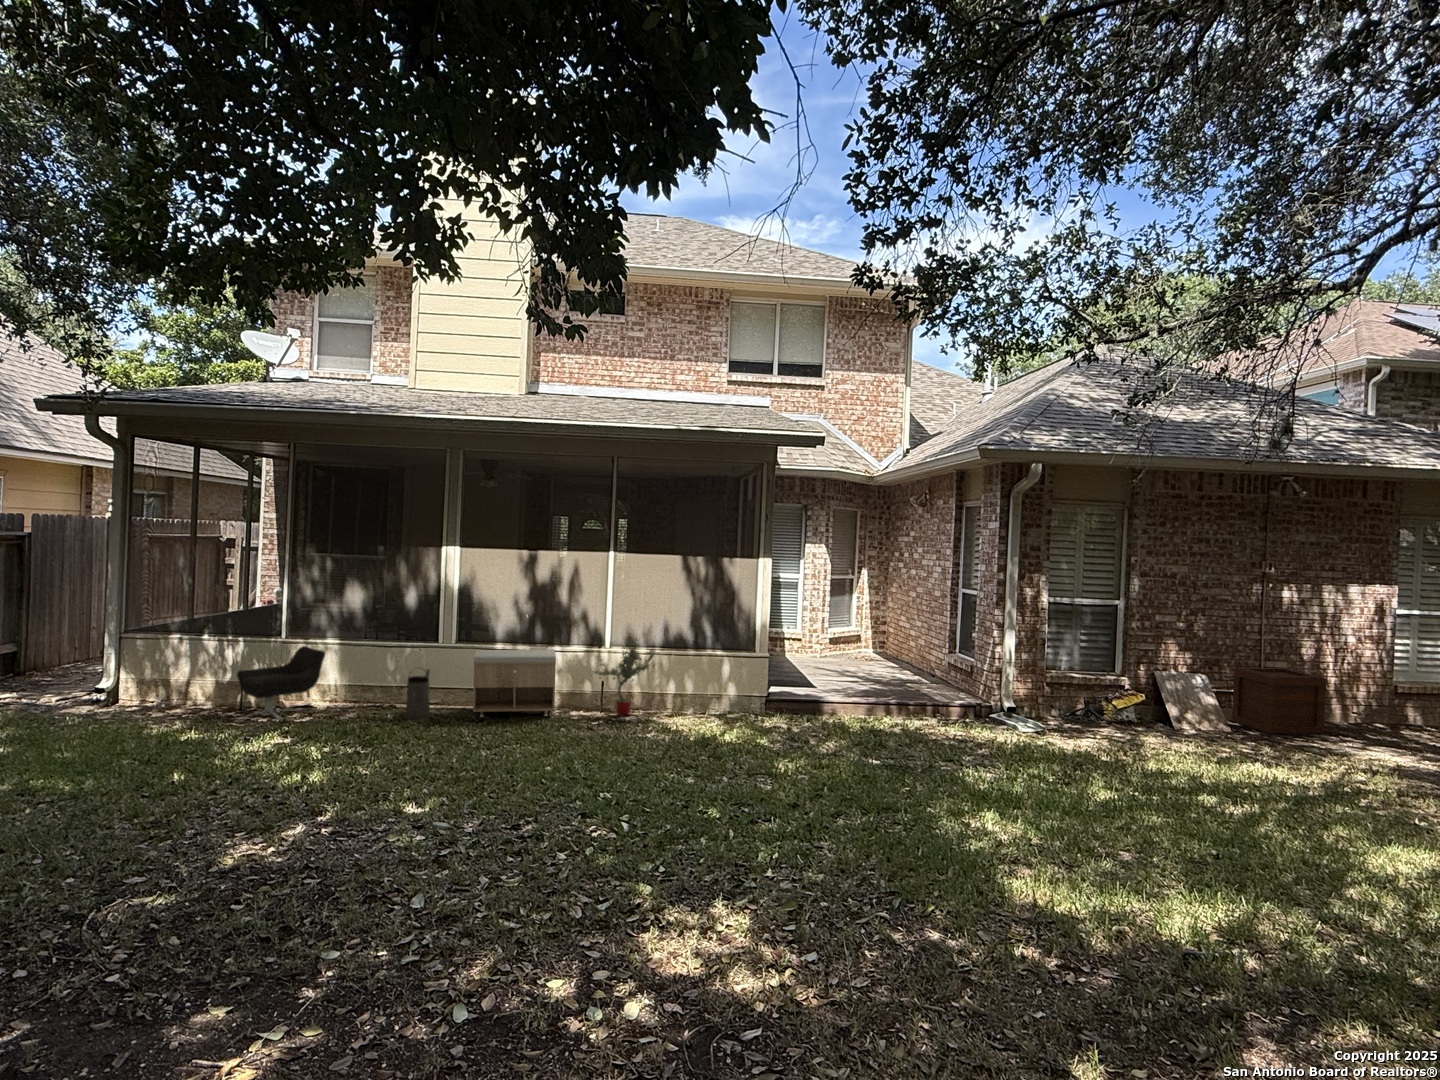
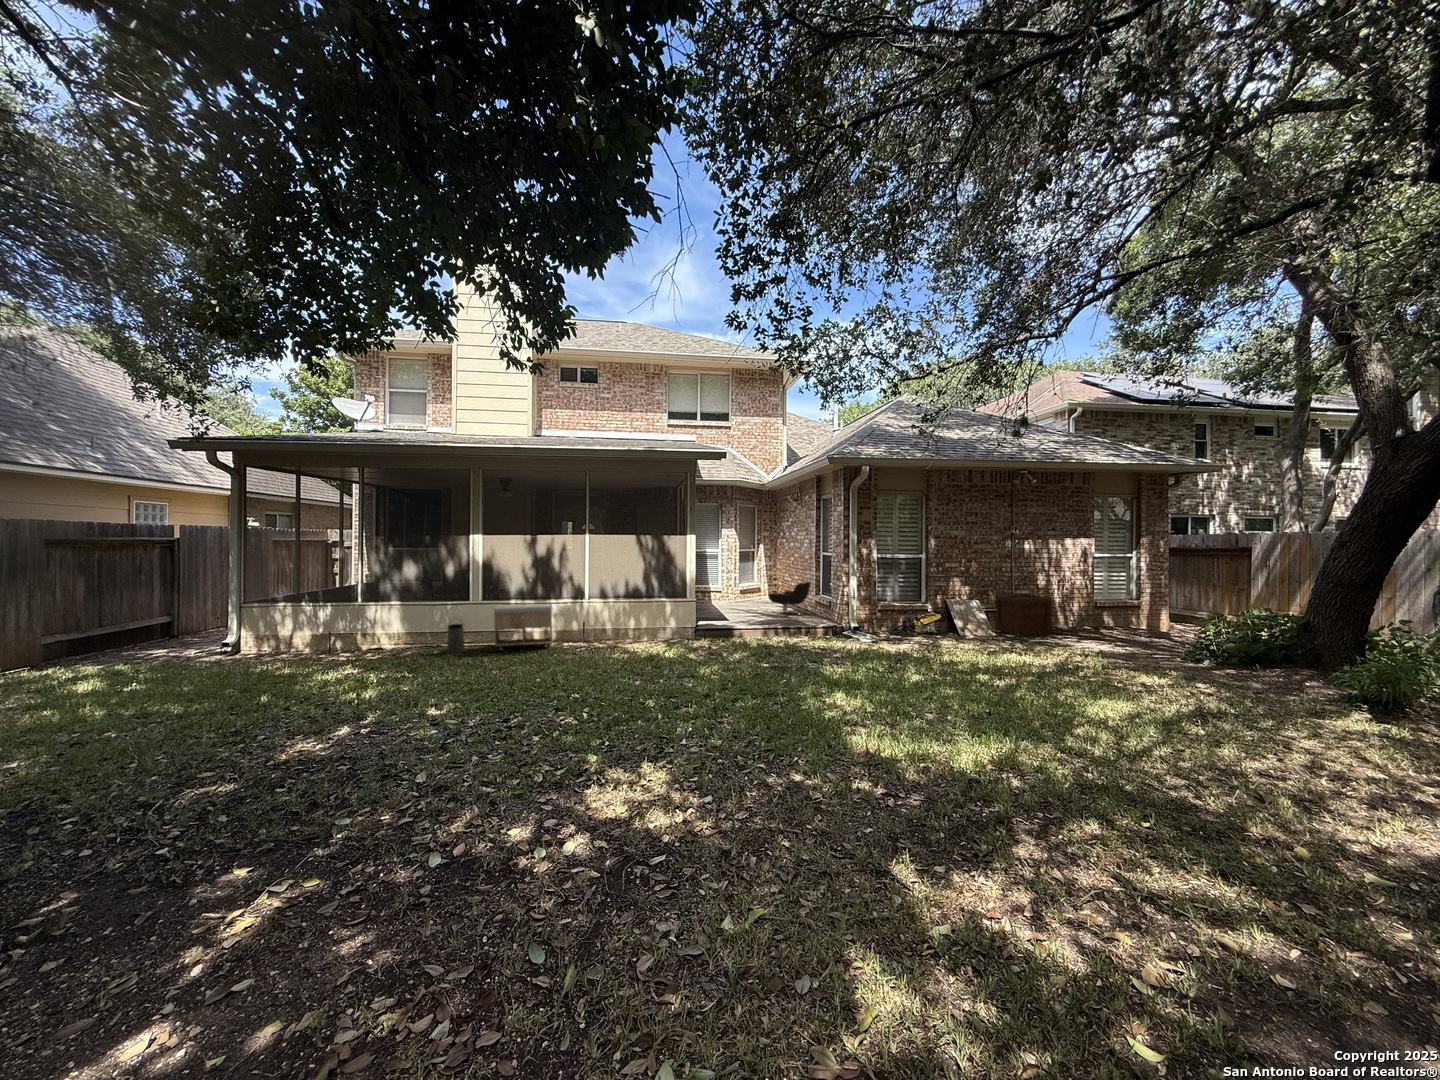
potted tree: present [594,639,656,716] -> none [577,592,621,645]
lounge chair: present [237,646,325,719] -> present [768,582,811,612]

